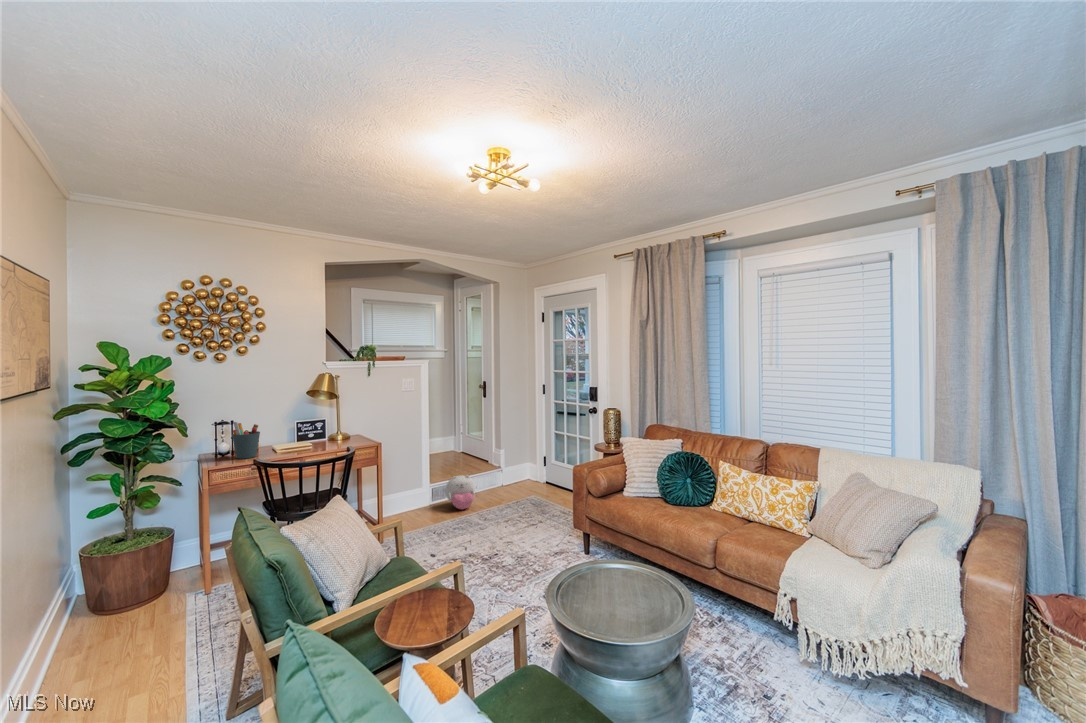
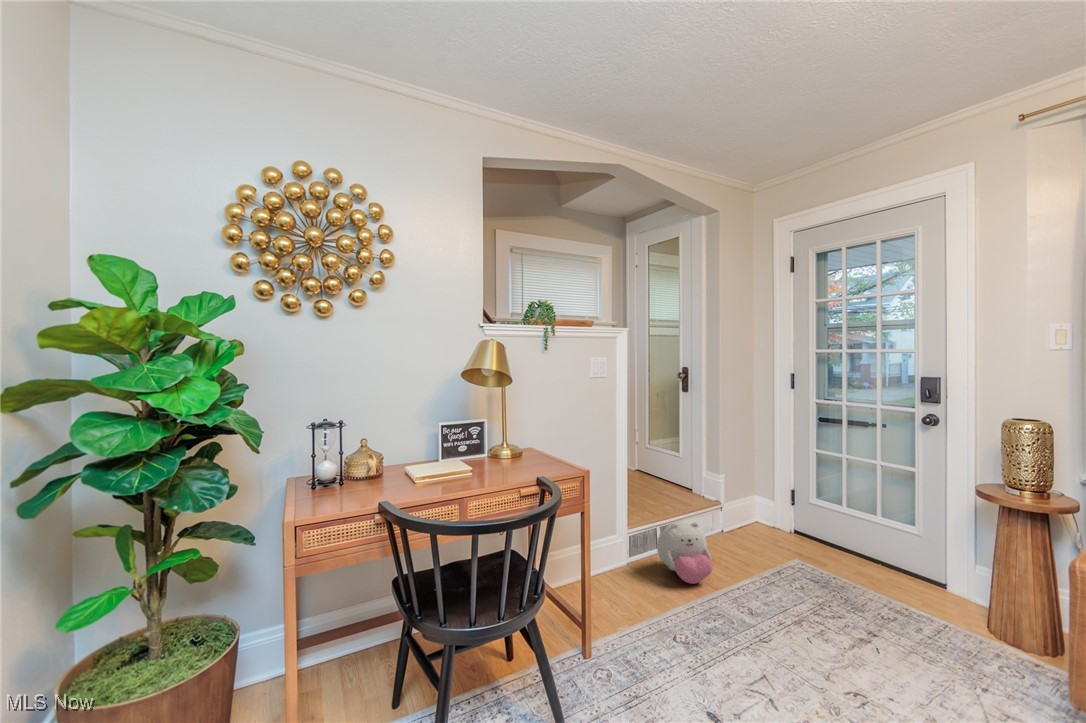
pen holder: present [232,422,260,459] -> none [341,426,389,497]

